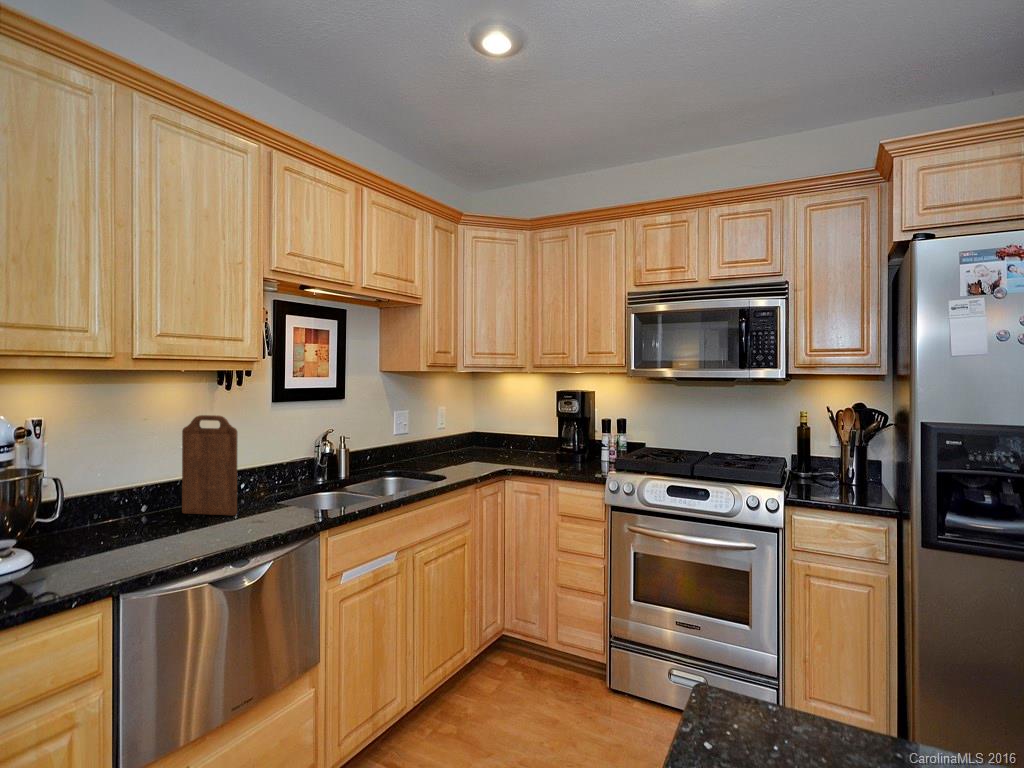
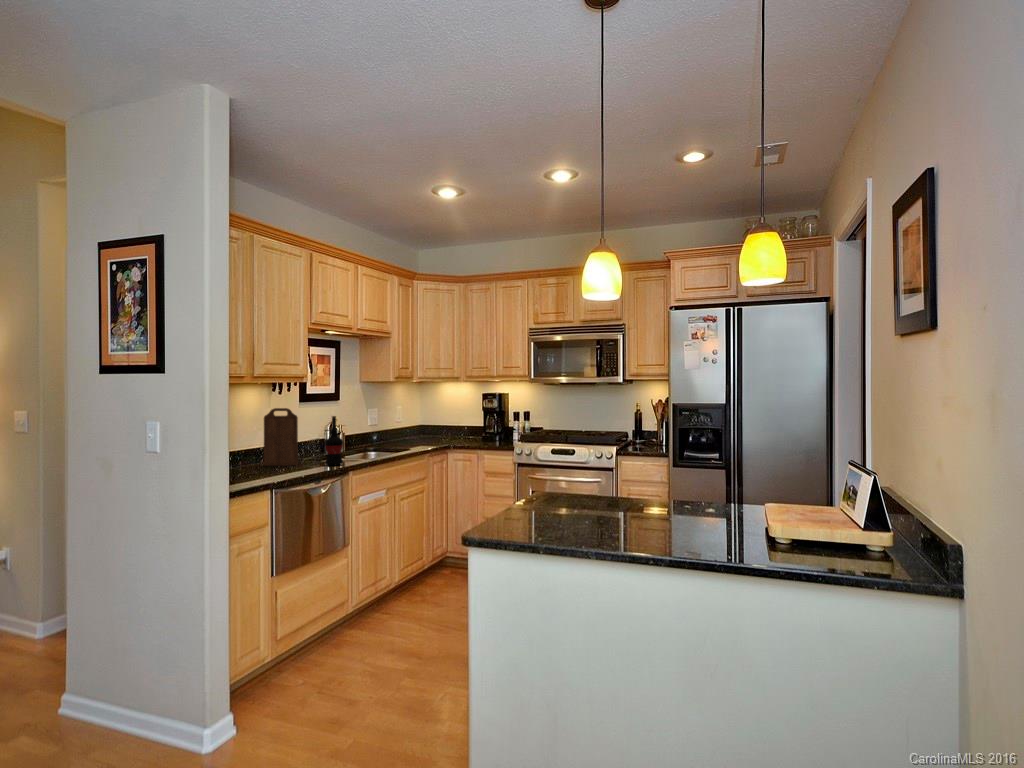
wine bottle: none [280,431,313,519] -> present [325,416,343,465]

